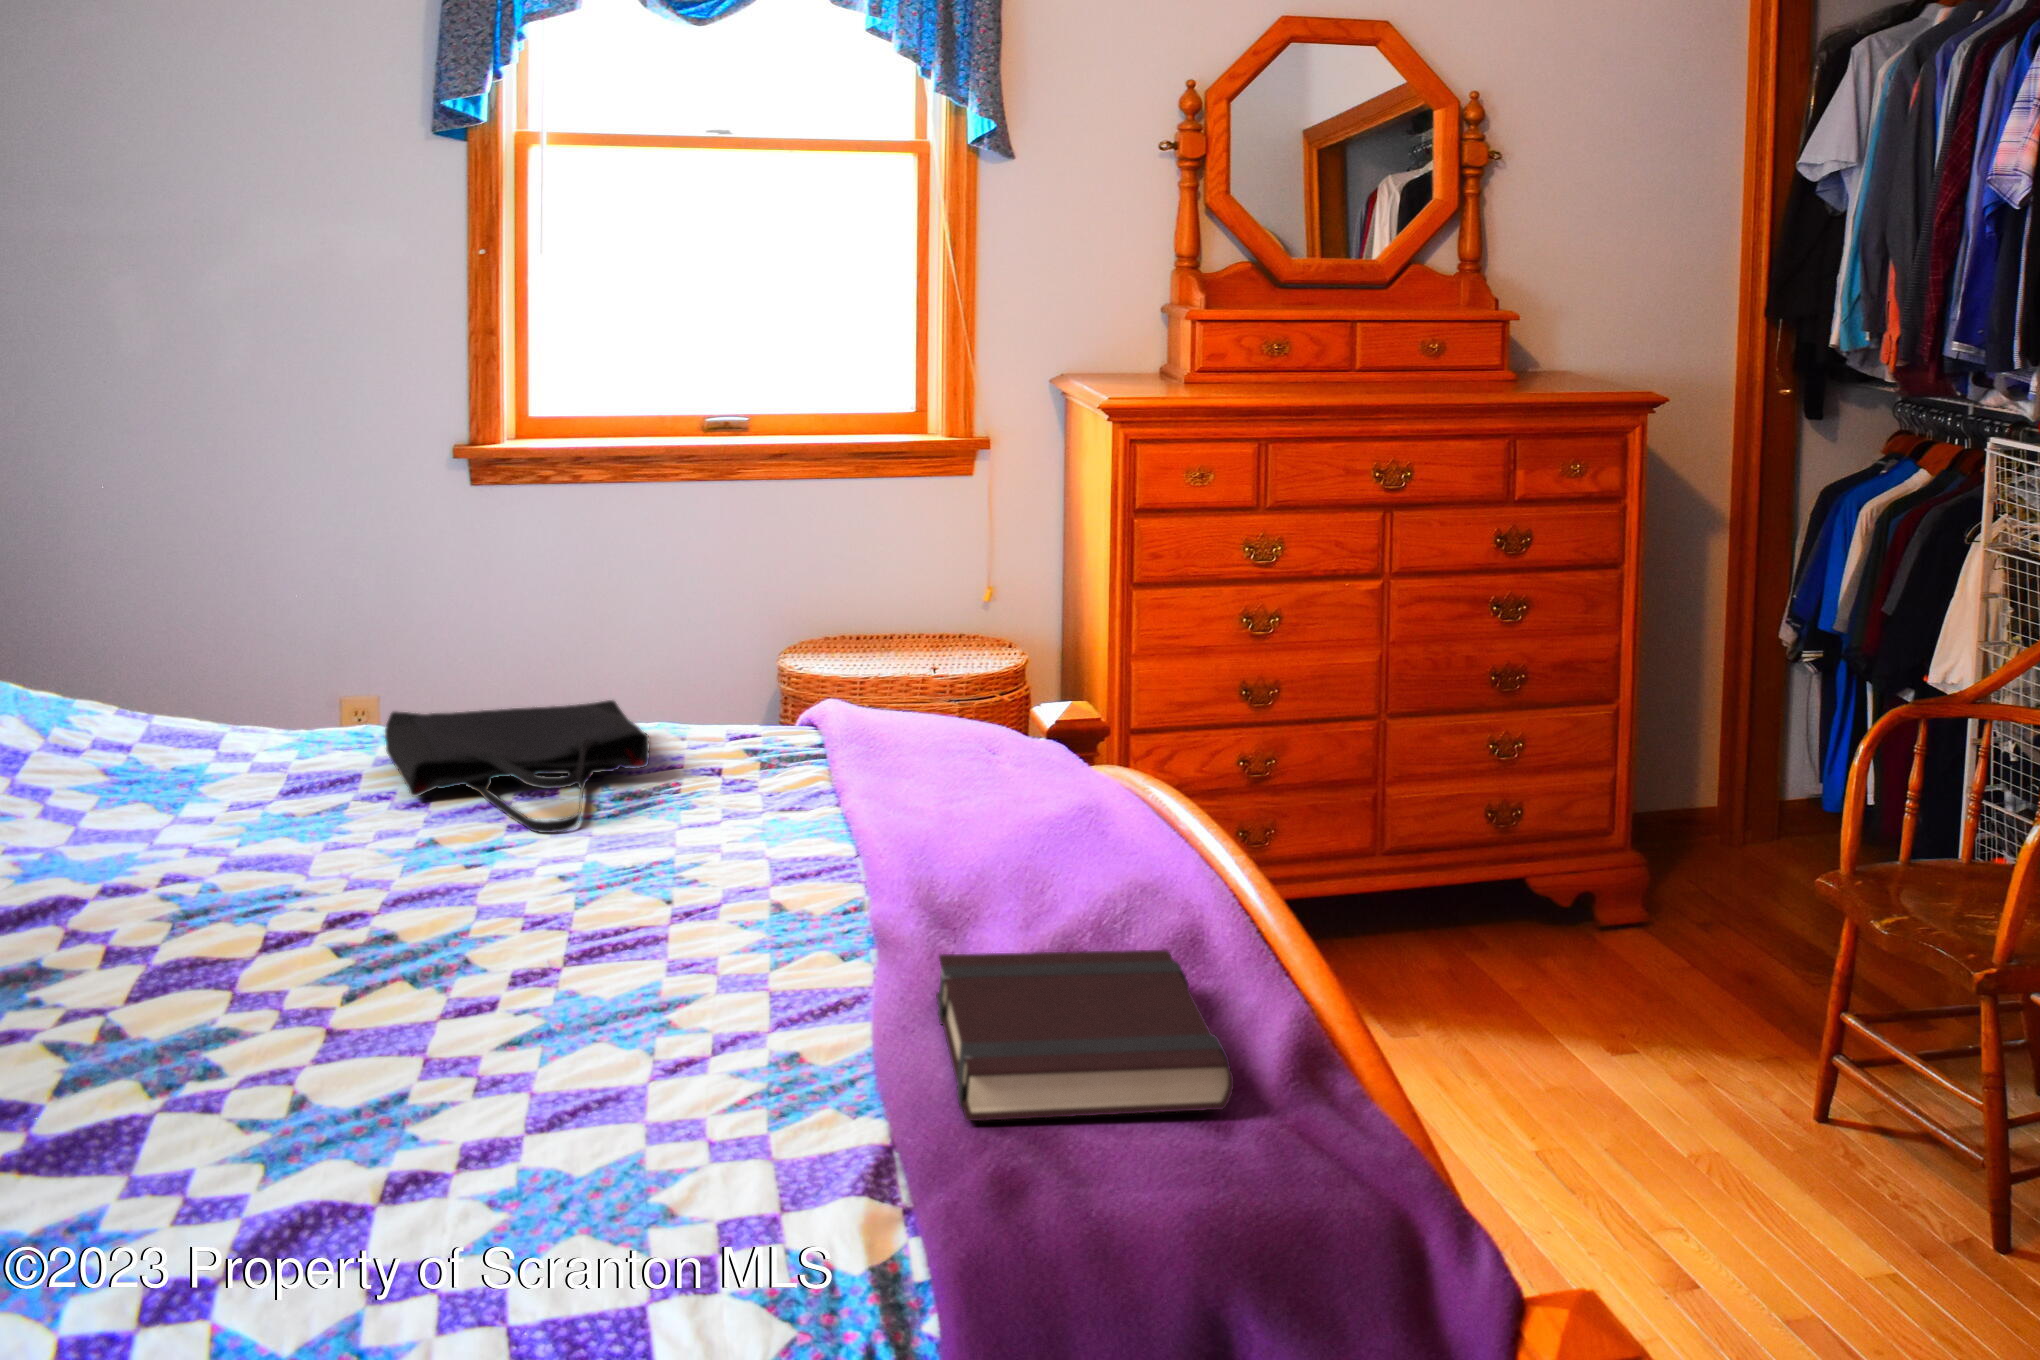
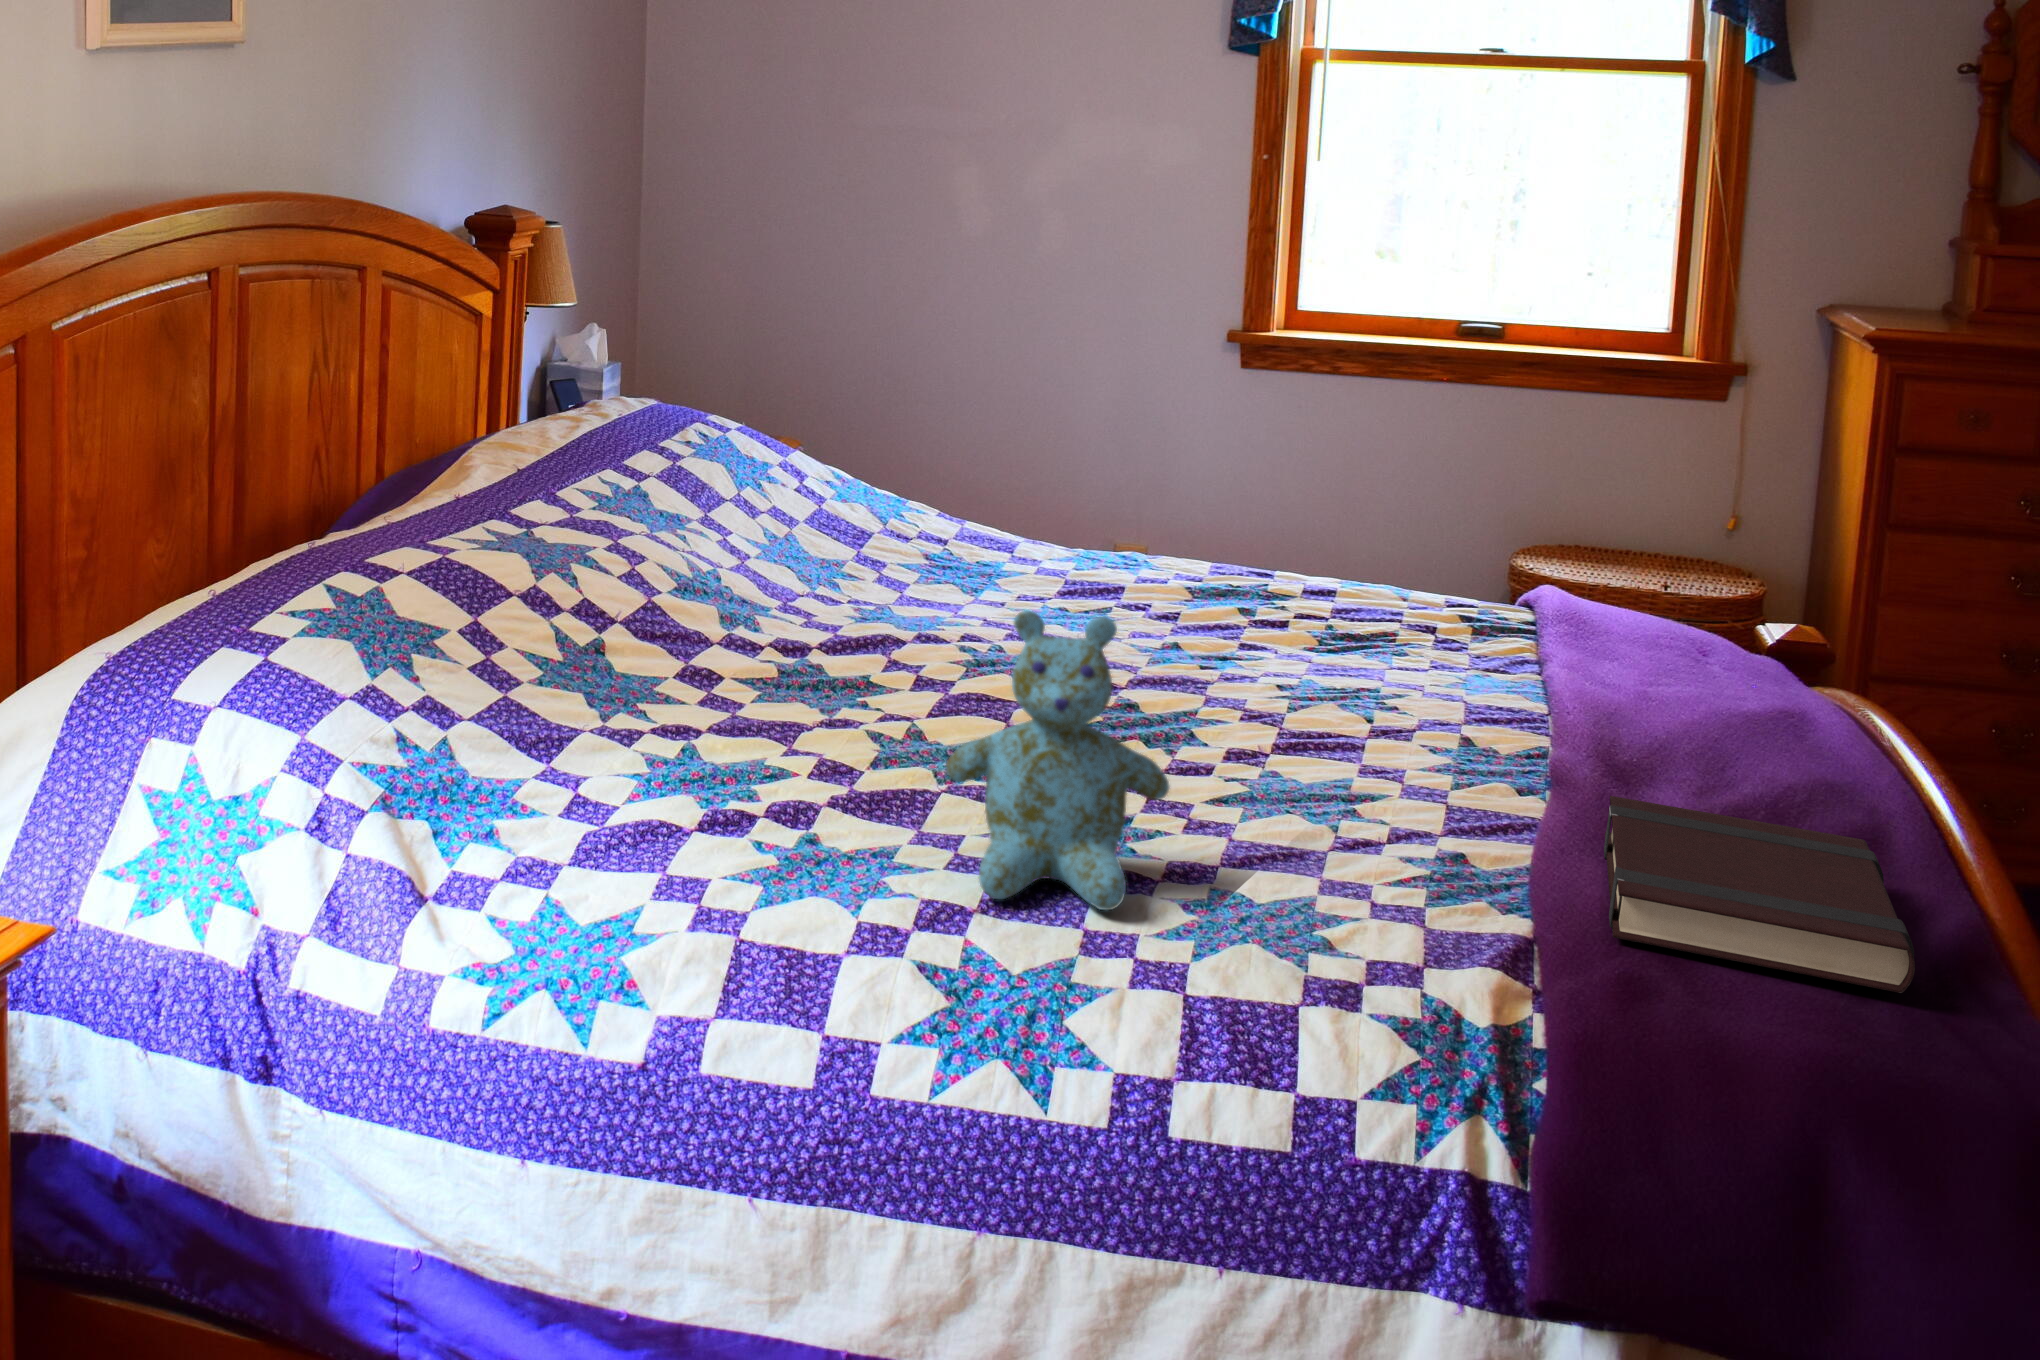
tote bag: present [385,700,650,833] -> none [1145,540,1368,654]
stuffed bear: none [158,875,466,1268] -> present [946,611,1169,910]

